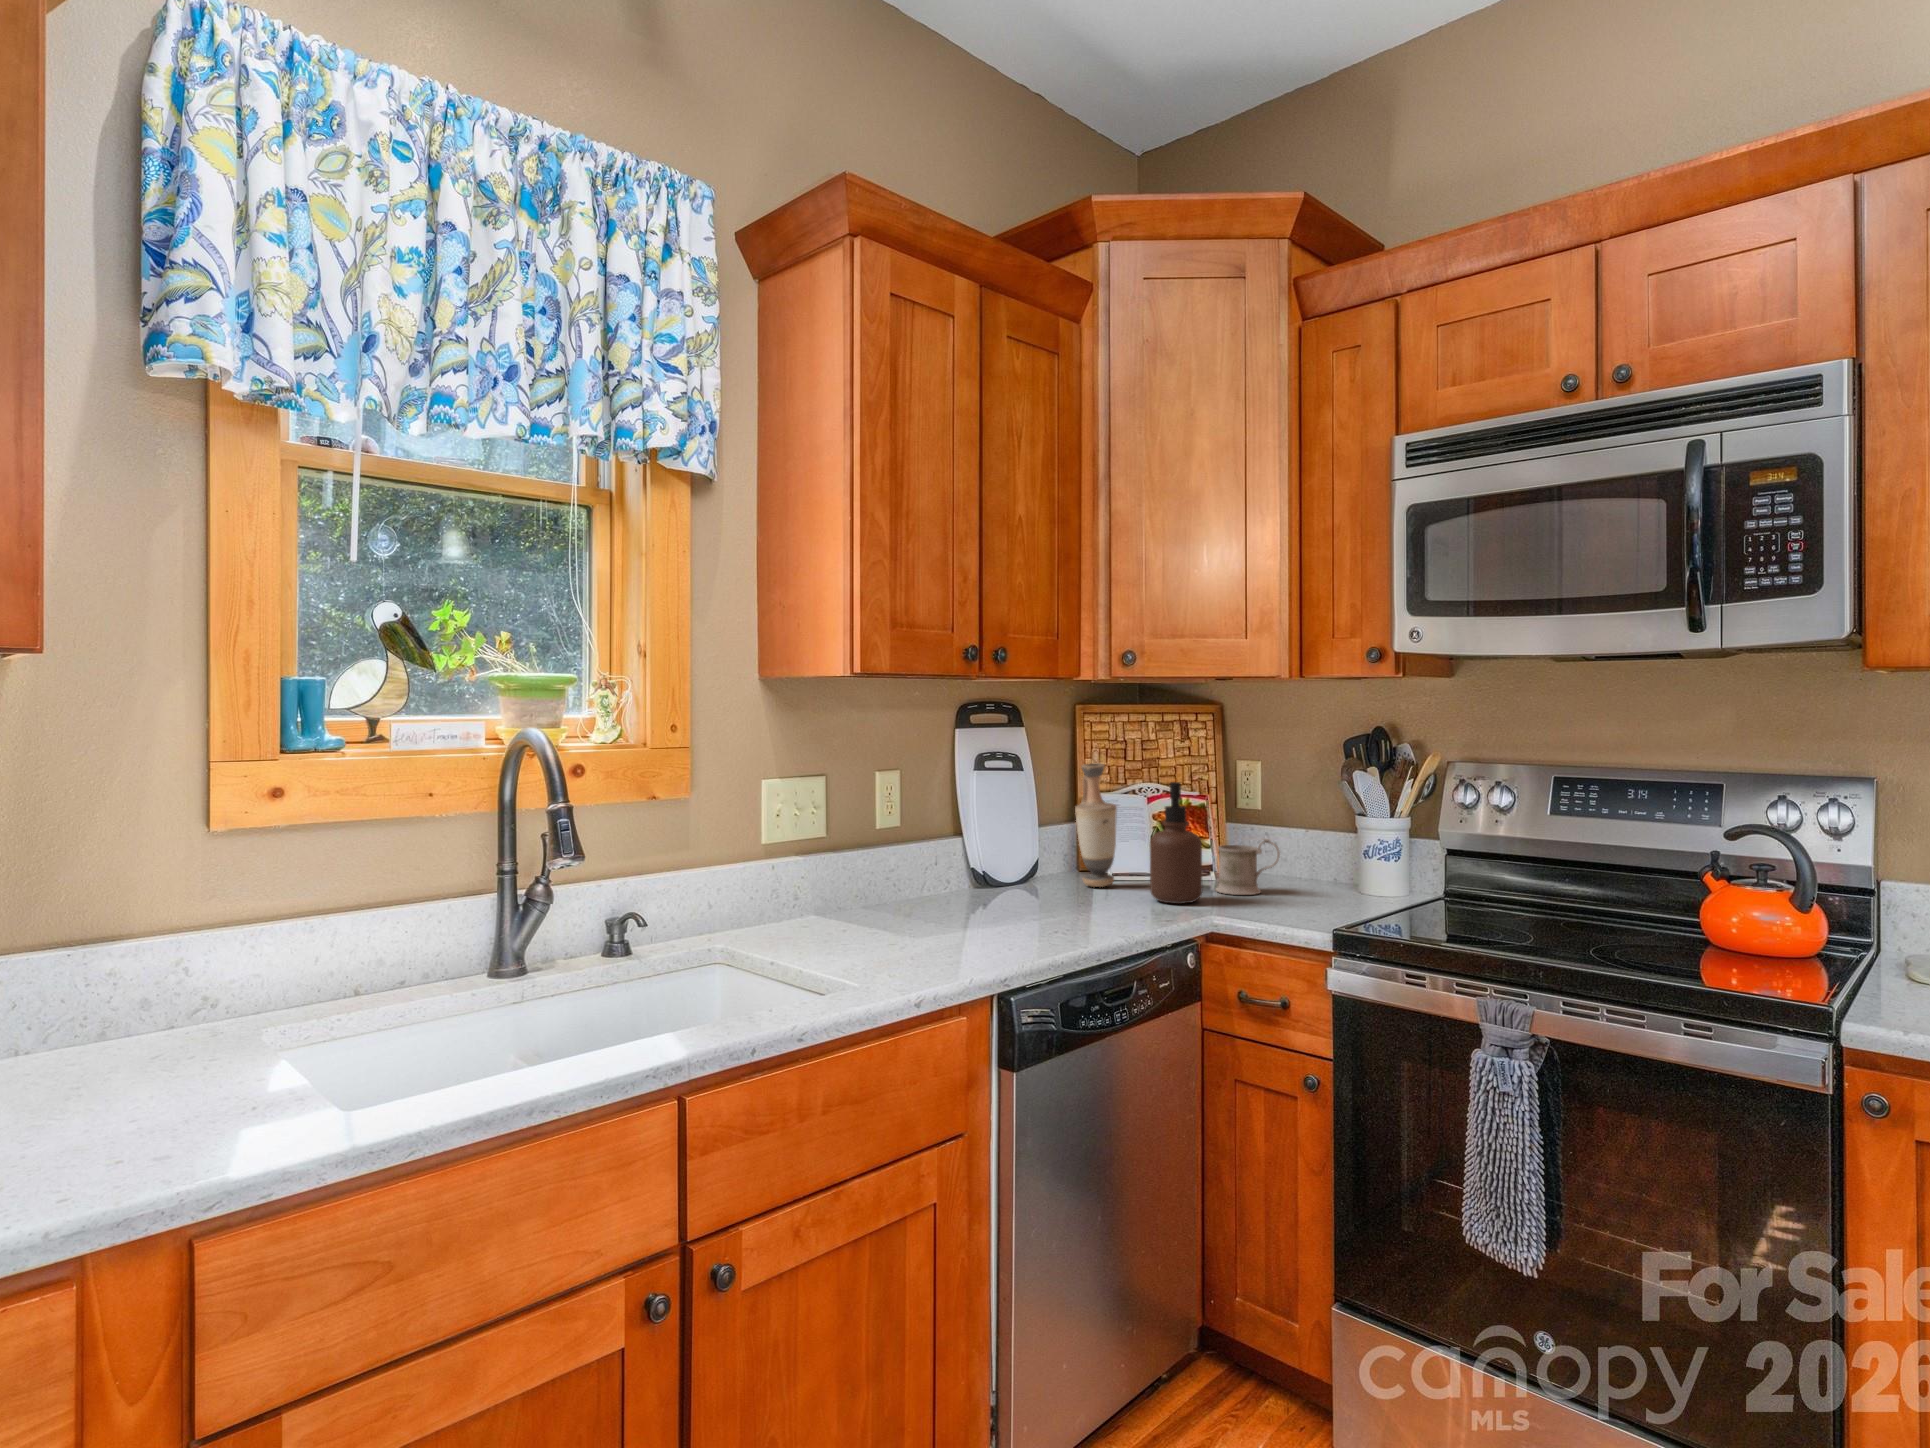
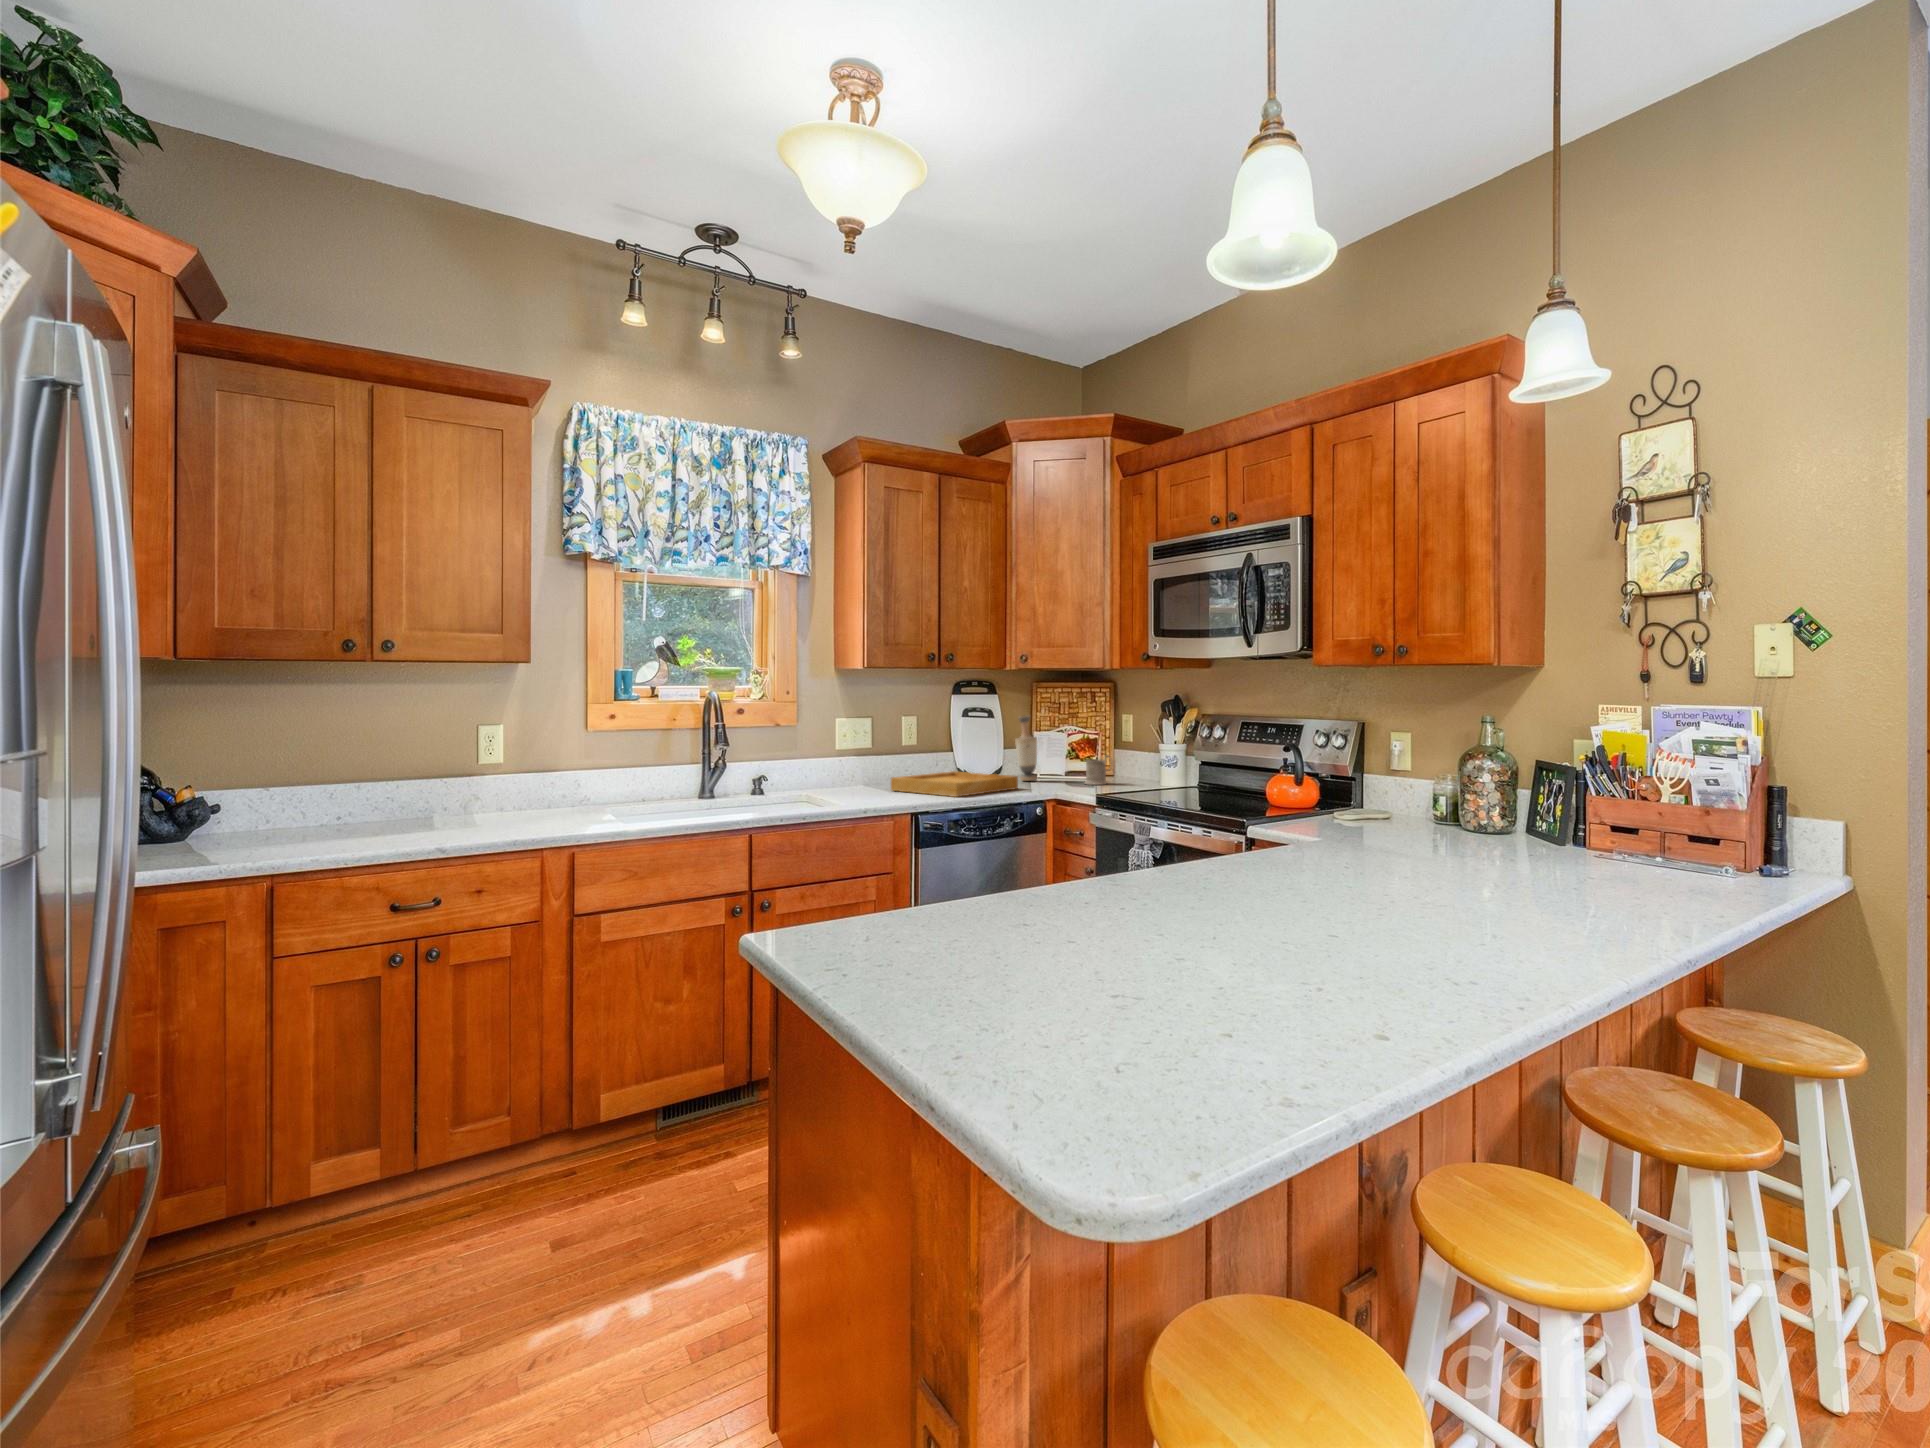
soap dispenser: present [1150,782,1202,904] -> none [1040,724,1067,787]
tray: none [887,874,1129,947] -> present [891,771,1018,797]

